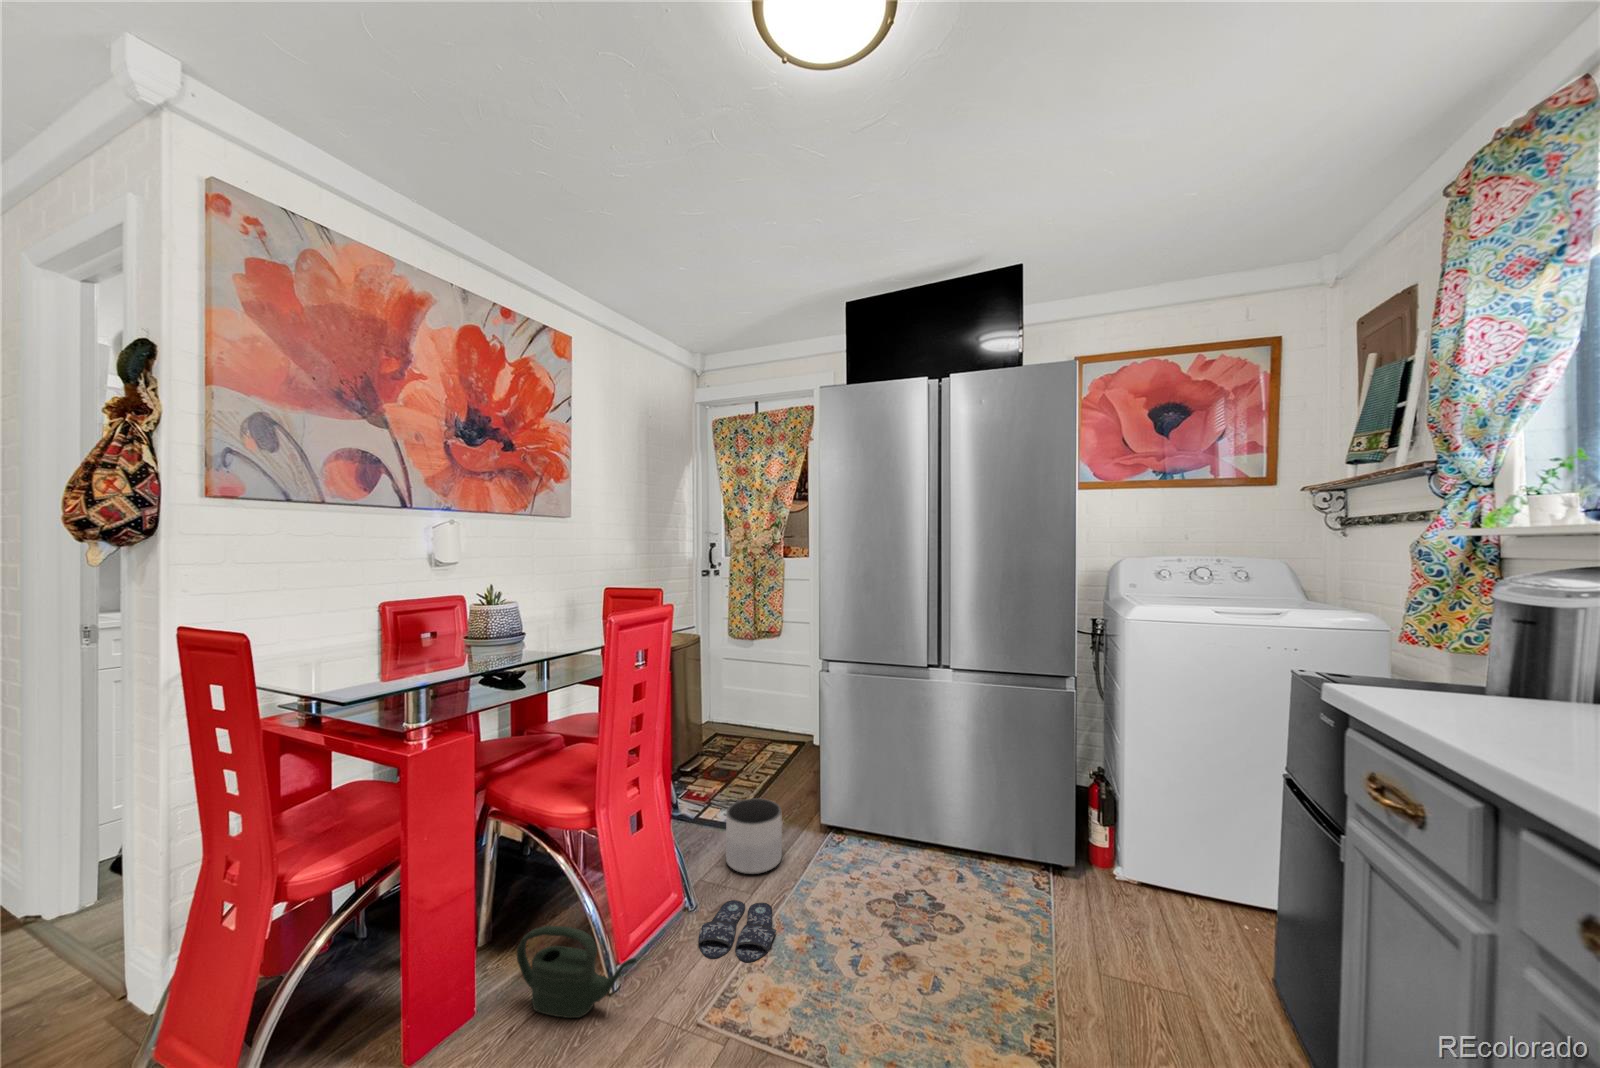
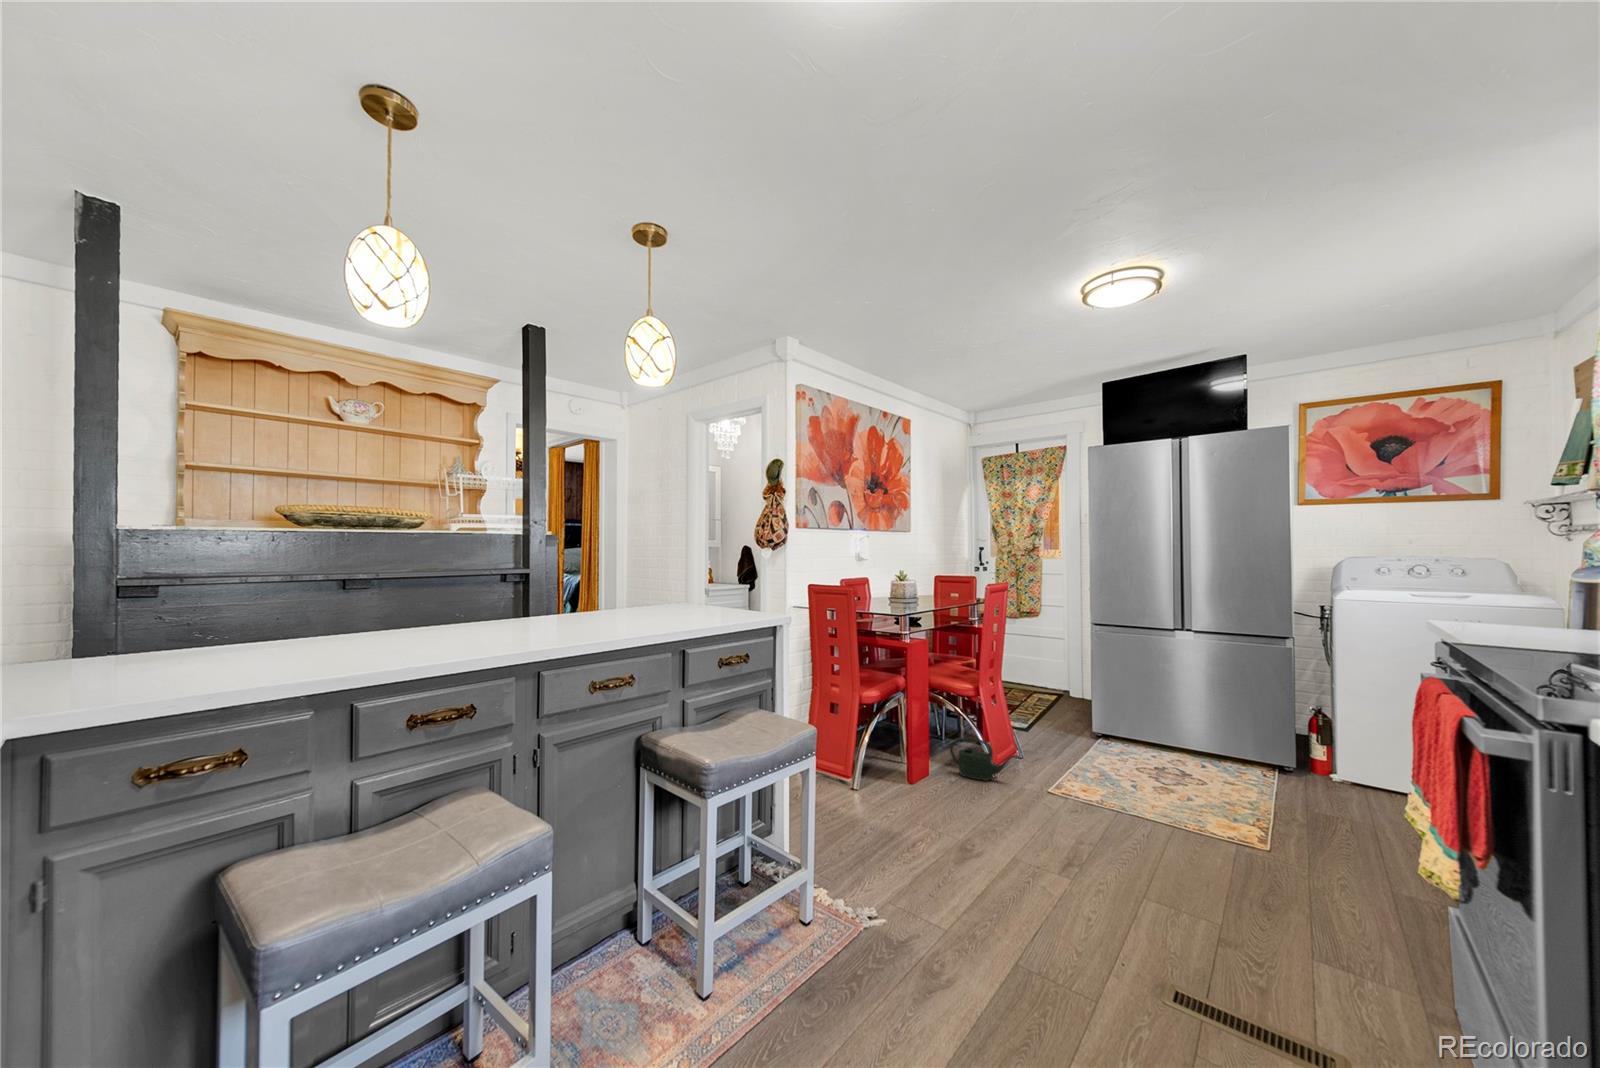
planter: present [726,798,782,874] -> none [1033,708,1071,748]
slippers: present [699,900,776,963] -> none [1034,756,1081,778]

